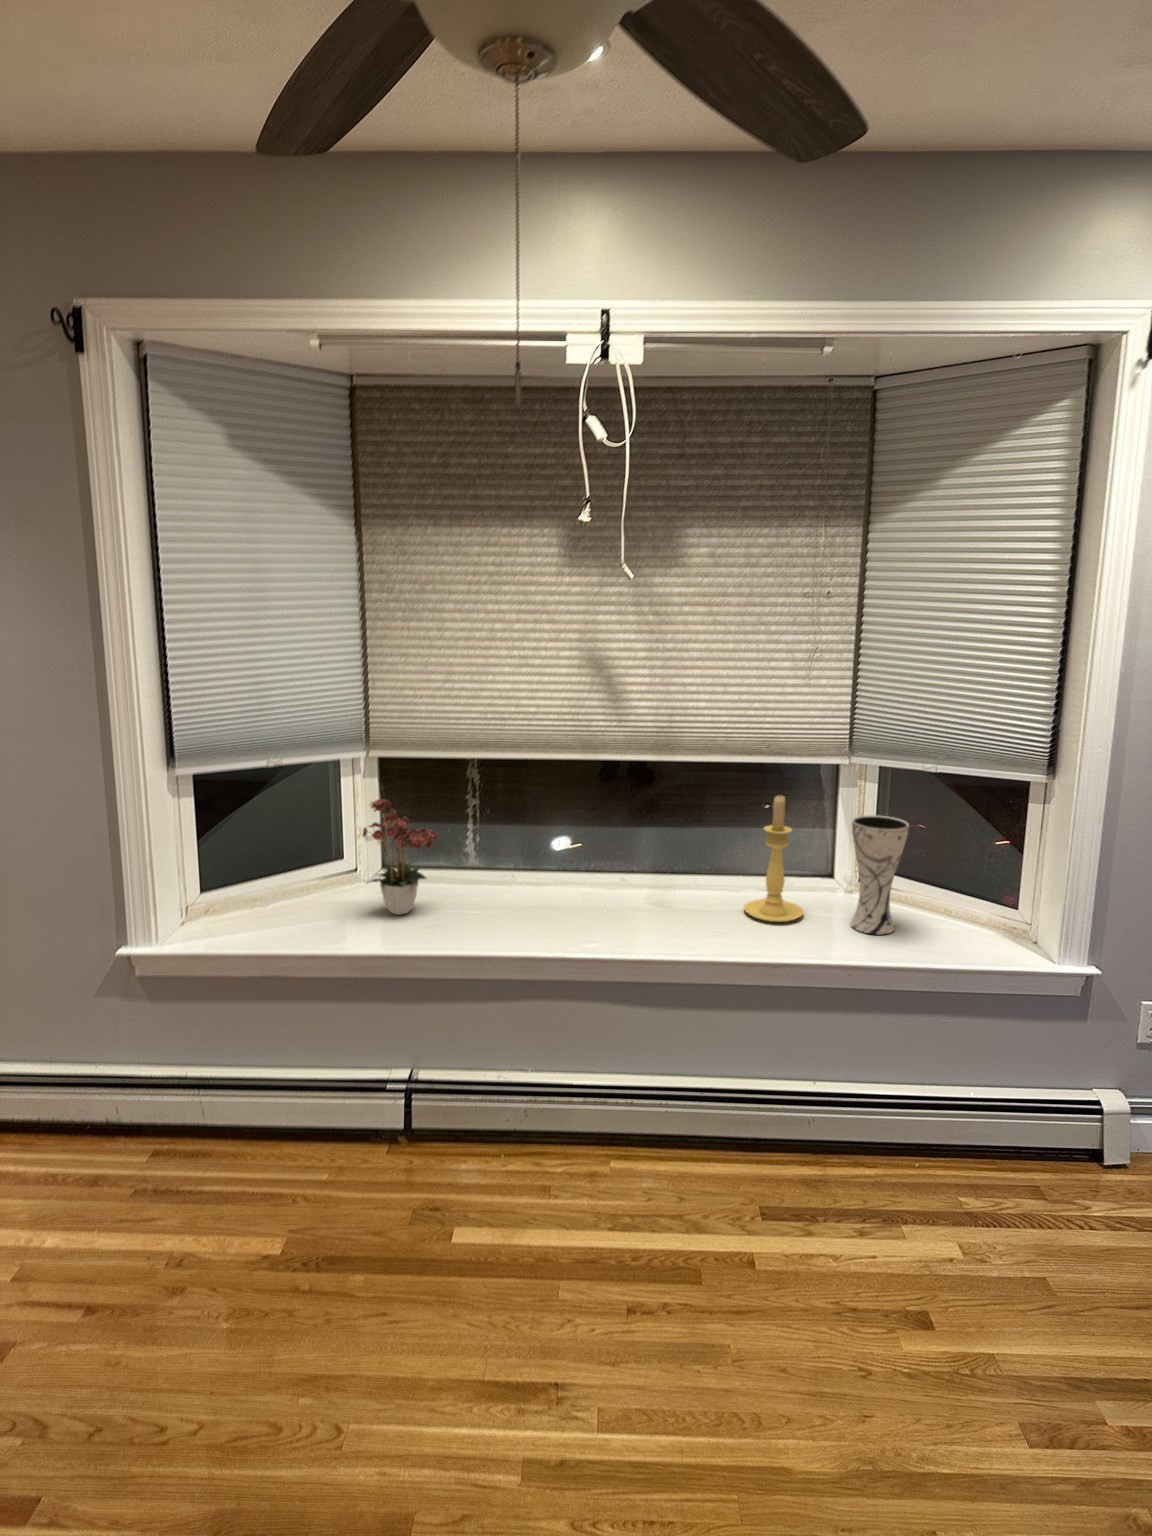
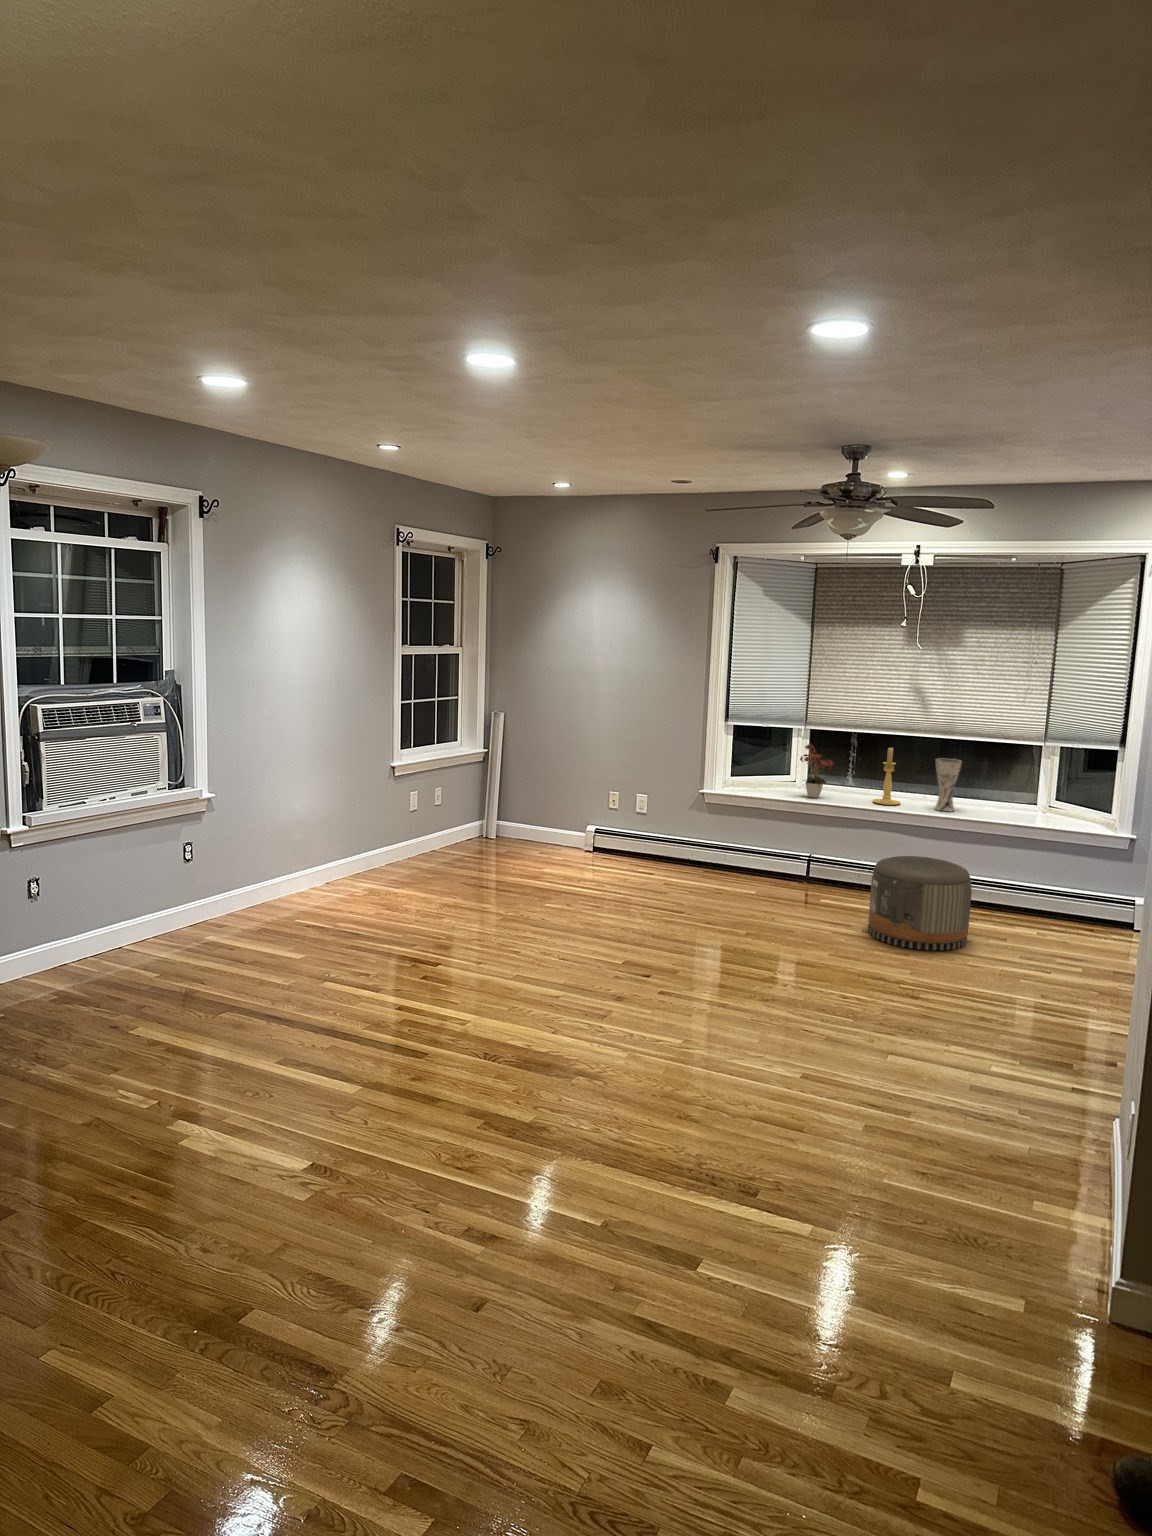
candle holder: present [744,795,803,922] -> present [873,747,901,805]
vase: present [851,815,909,934] -> present [935,759,961,811]
pouf: none [597,1087,851,1415] -> present [868,856,972,950]

